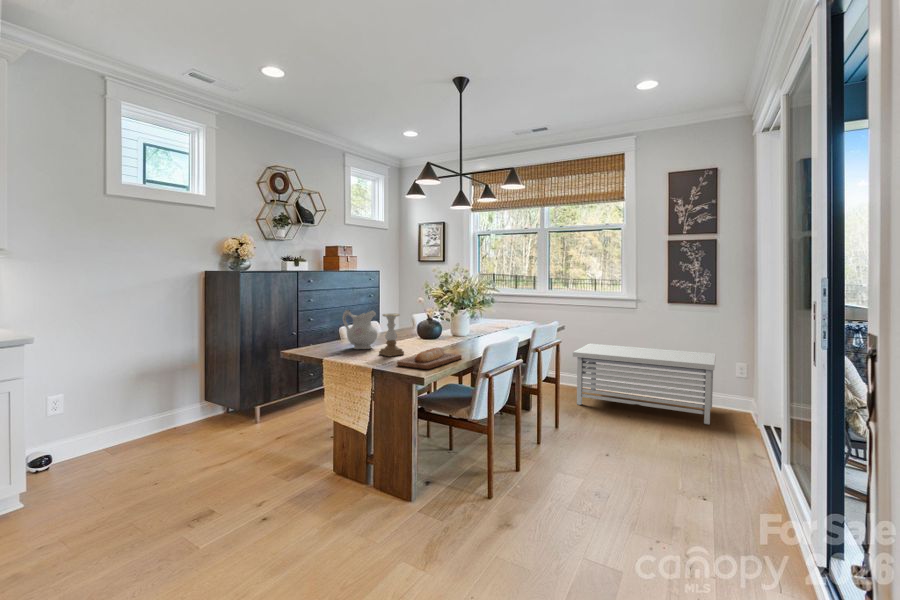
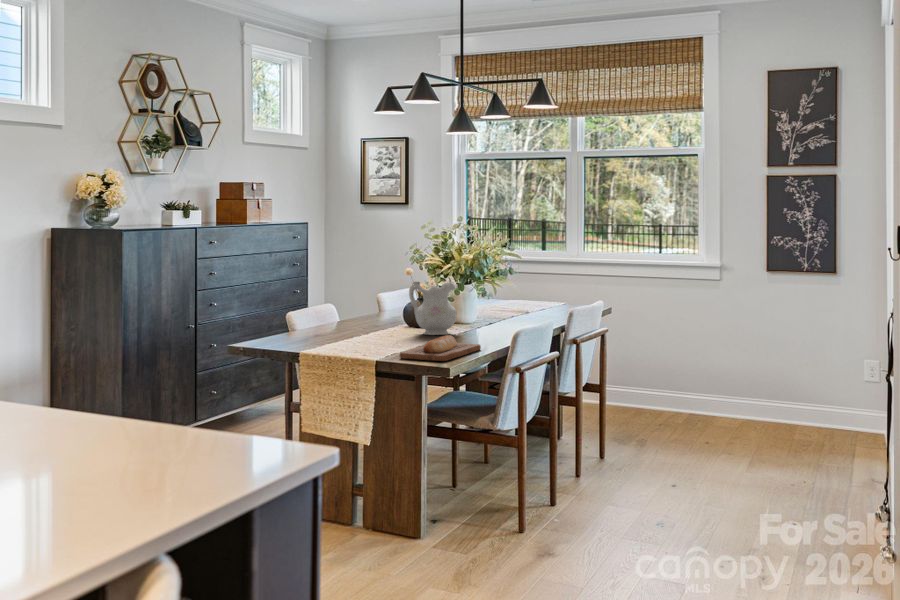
ceramic pitcher: present [343,310,377,349] -> present [409,282,457,335]
candle holder: present [379,314,404,356] -> none [363,290,398,349]
storage bench: present [573,344,716,424] -> none [624,337,834,447]

